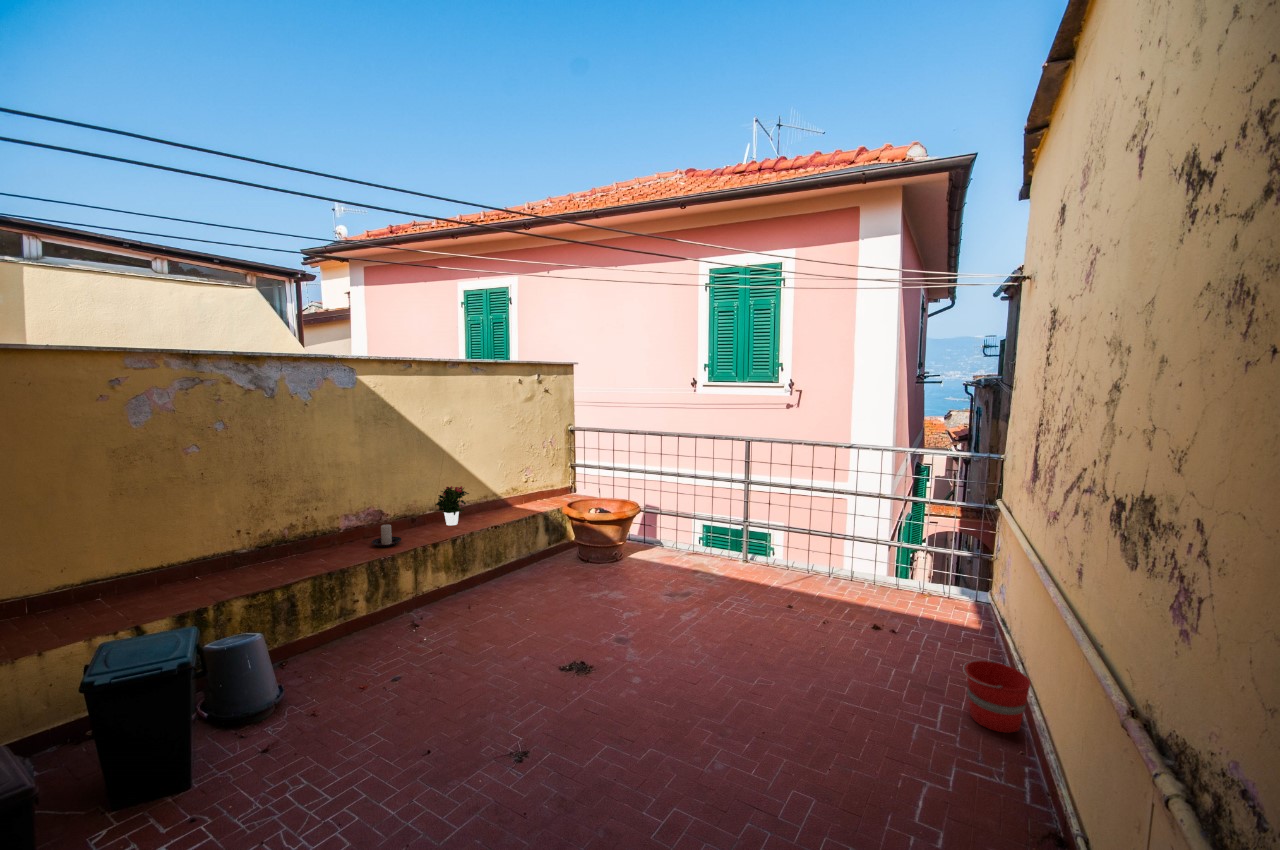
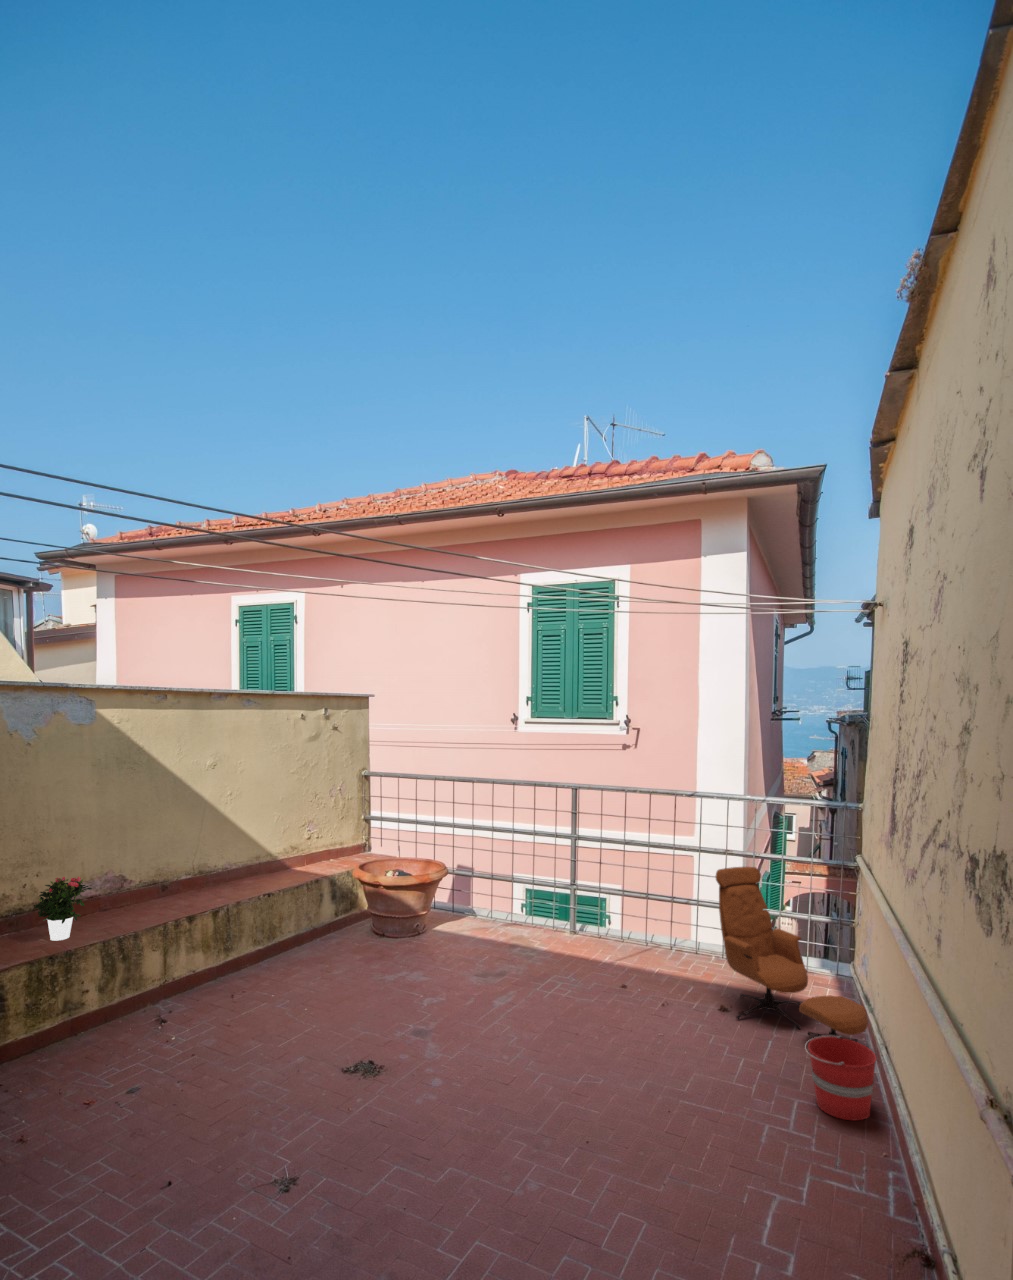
potted flower: present [436,486,469,526] -> present [35,877,92,941]
lounge chair: none [875,511,1012,679] -> present [716,867,868,1053]
candle holder: present [371,524,401,547] -> none [112,891,150,920]

